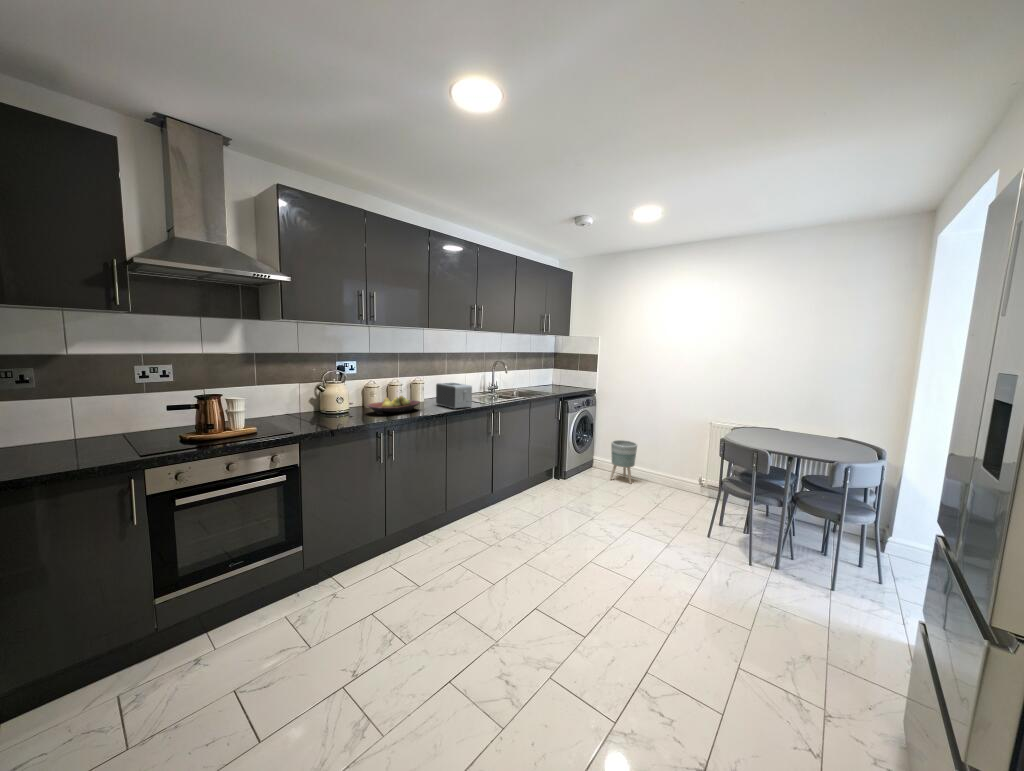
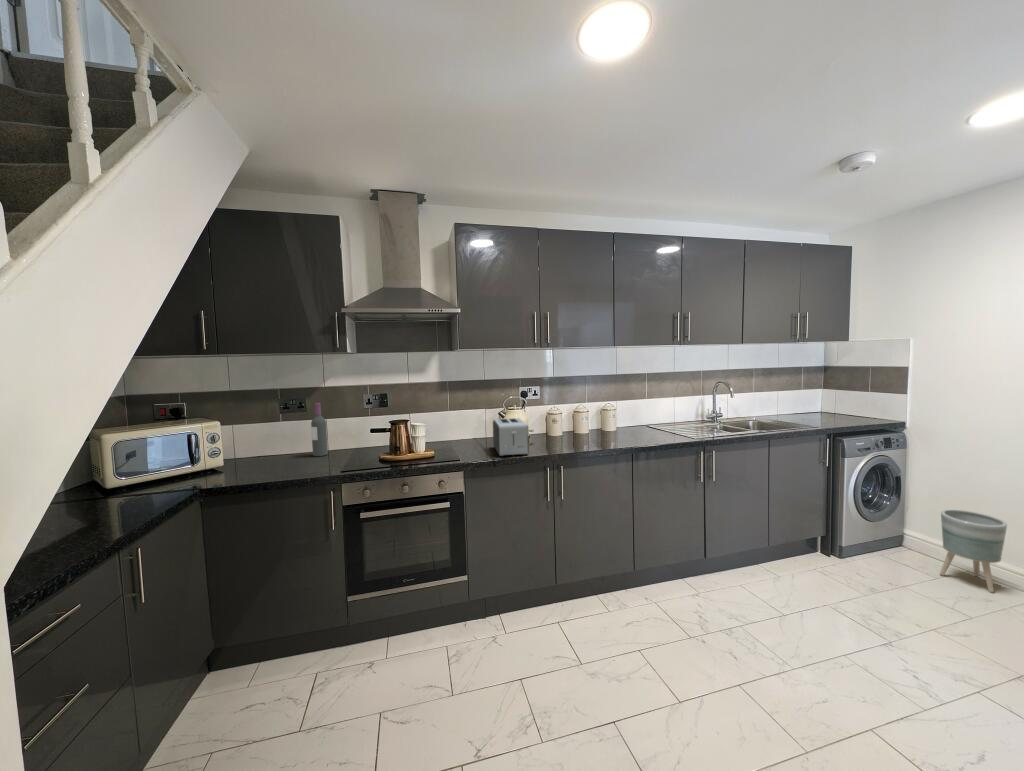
wine bottle: none [56,376,86,445] -> present [311,403,328,456]
toaster: present [436,383,472,409] -> present [493,418,529,456]
fruit bowl: present [367,396,420,415] -> none [543,425,604,446]

